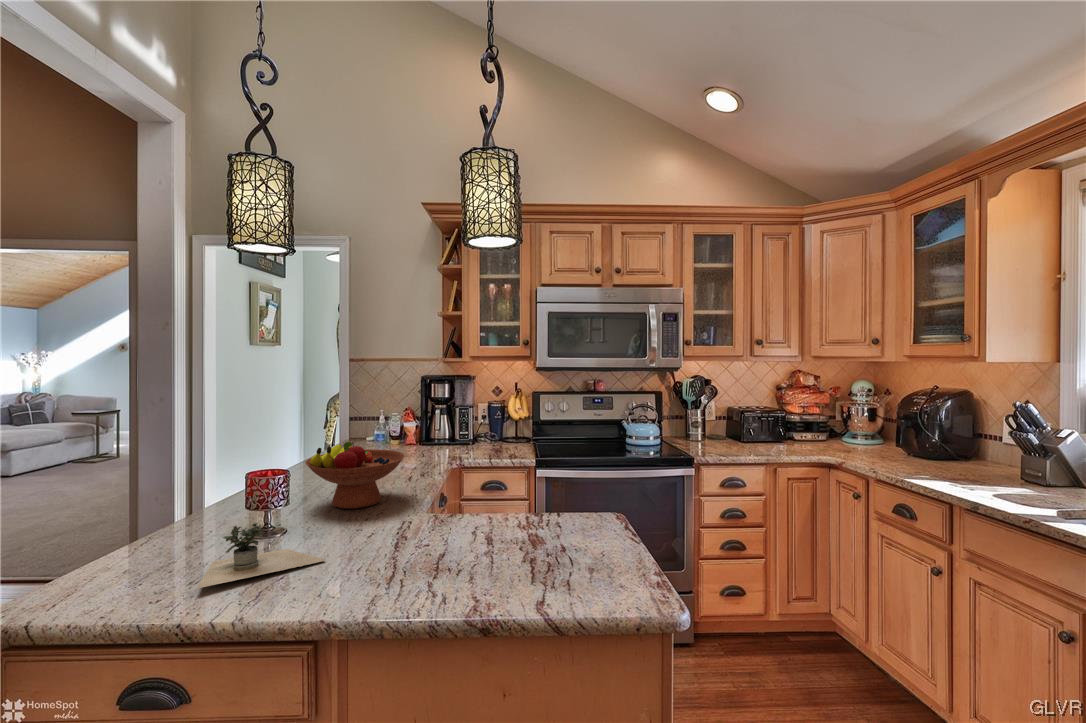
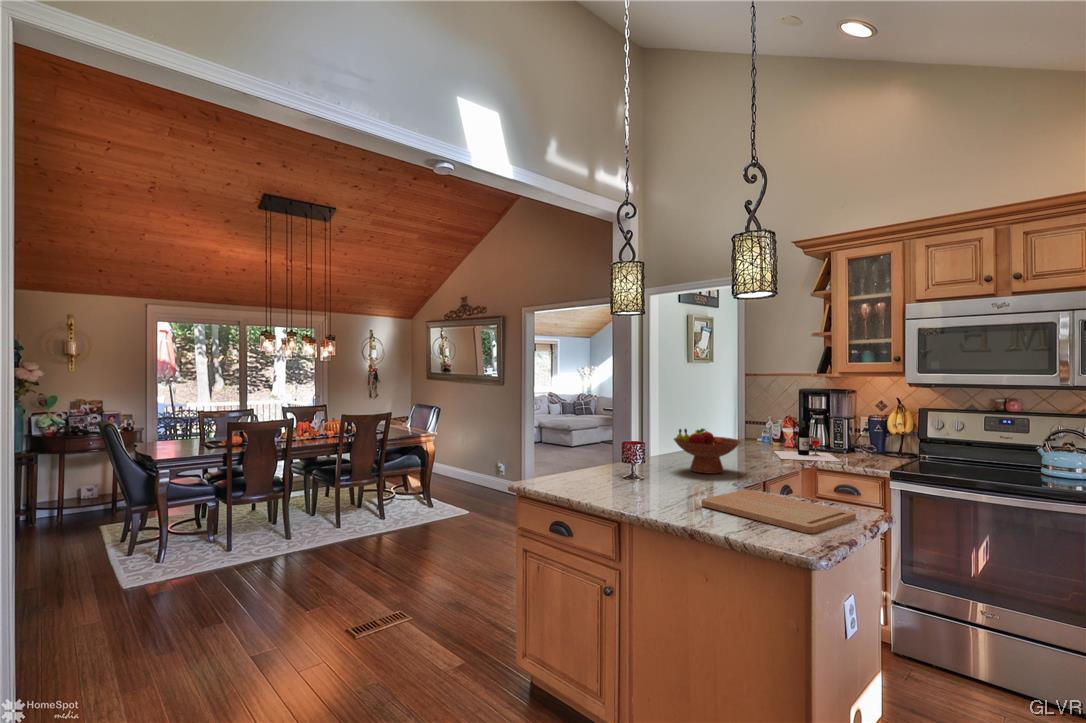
wine bottle: none [402,414,482,463] -> present [774,421,840,461]
potted plant: present [197,523,362,588] -> none [598,459,685,489]
cutting board: none [419,529,605,591] -> present [701,490,856,533]

